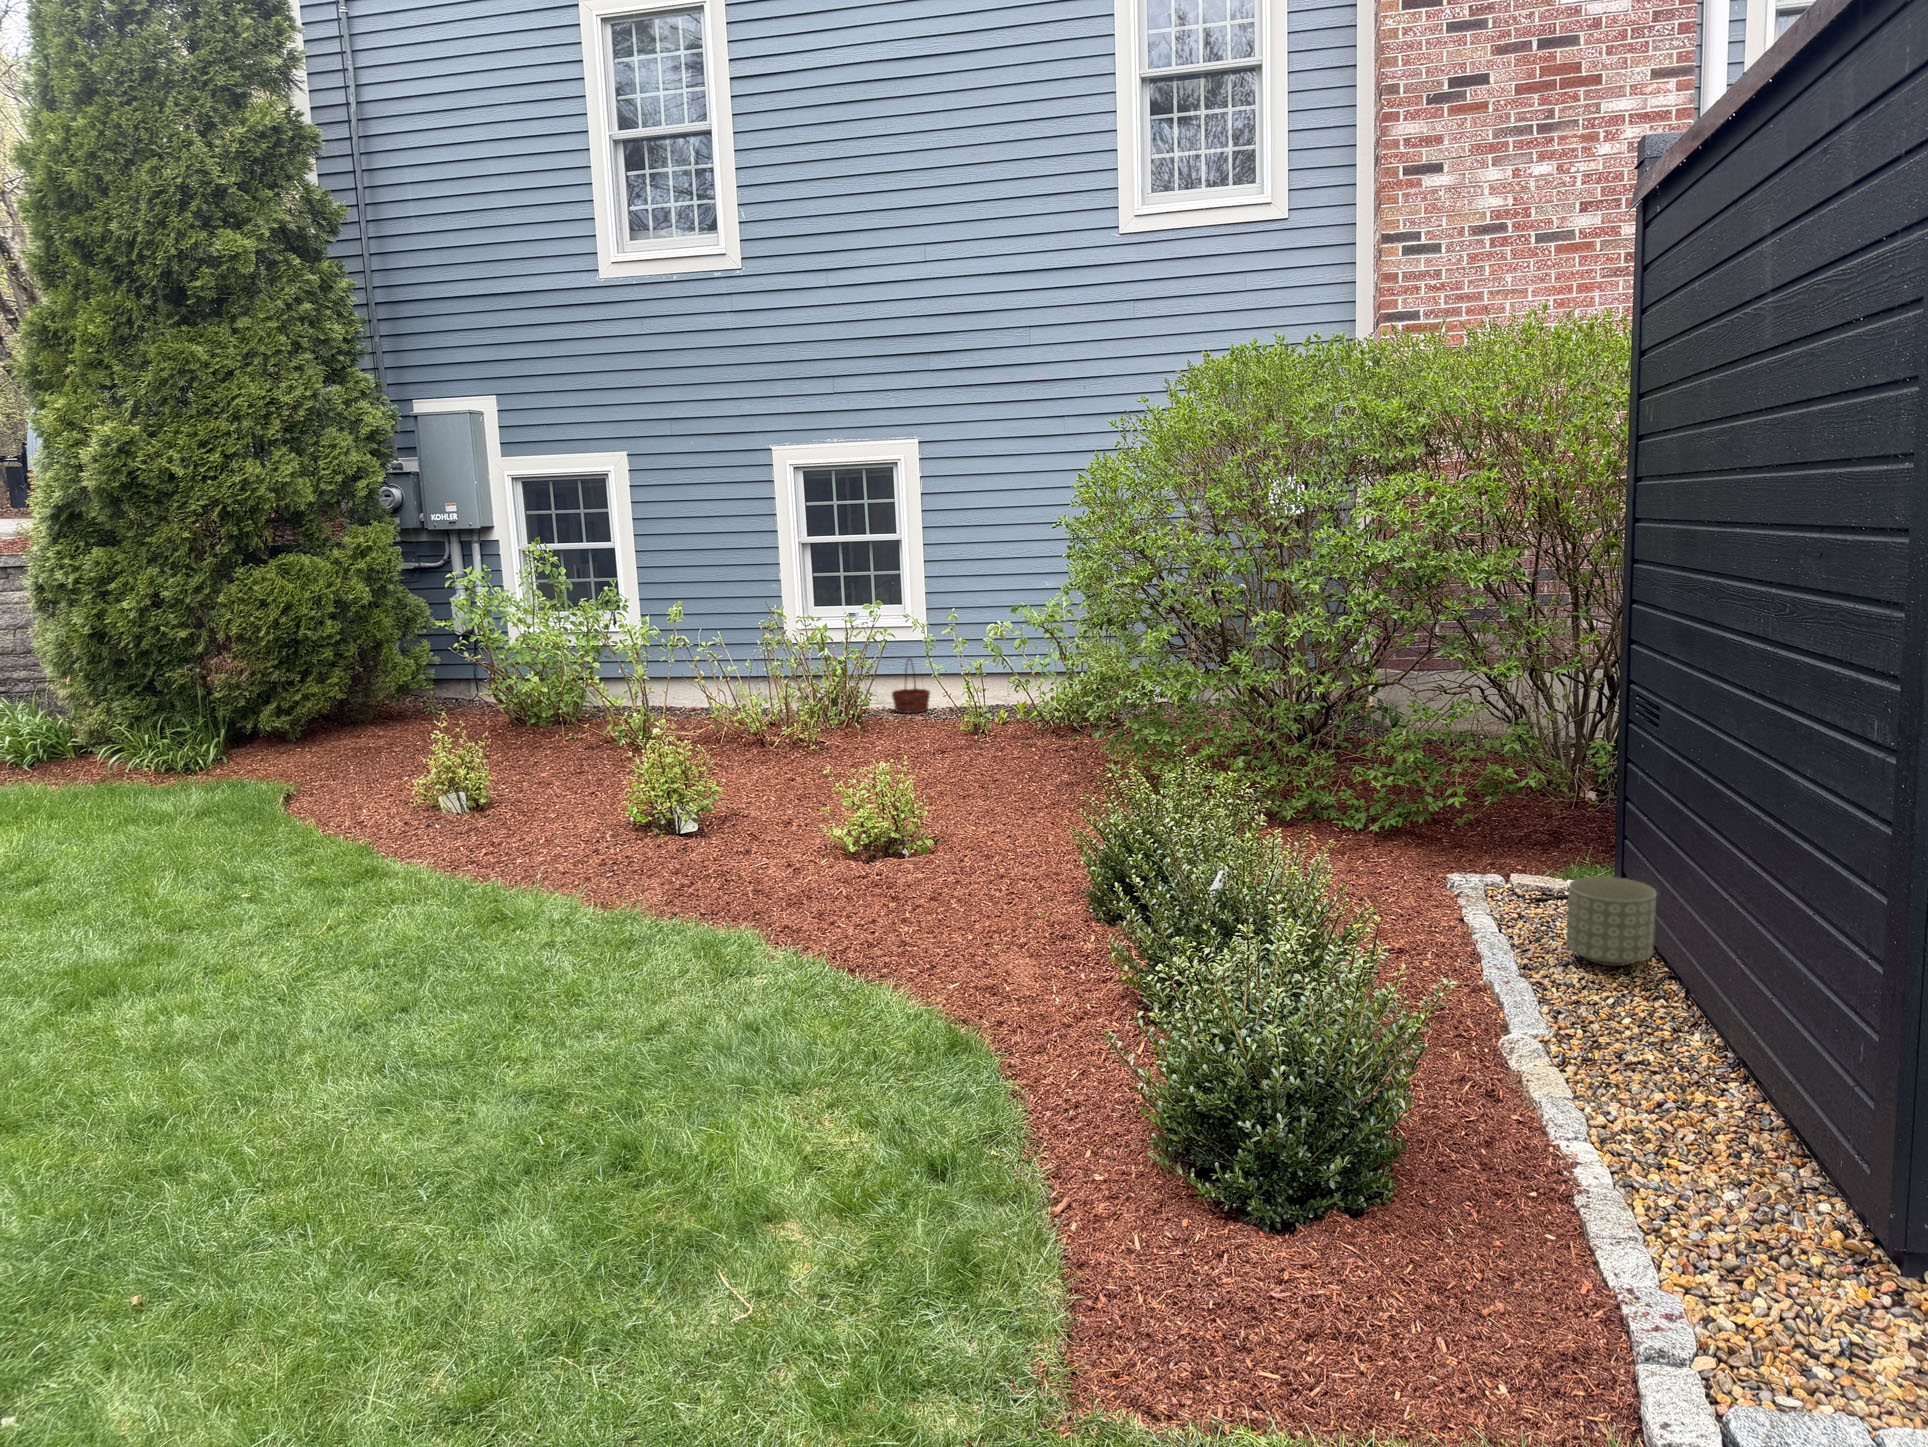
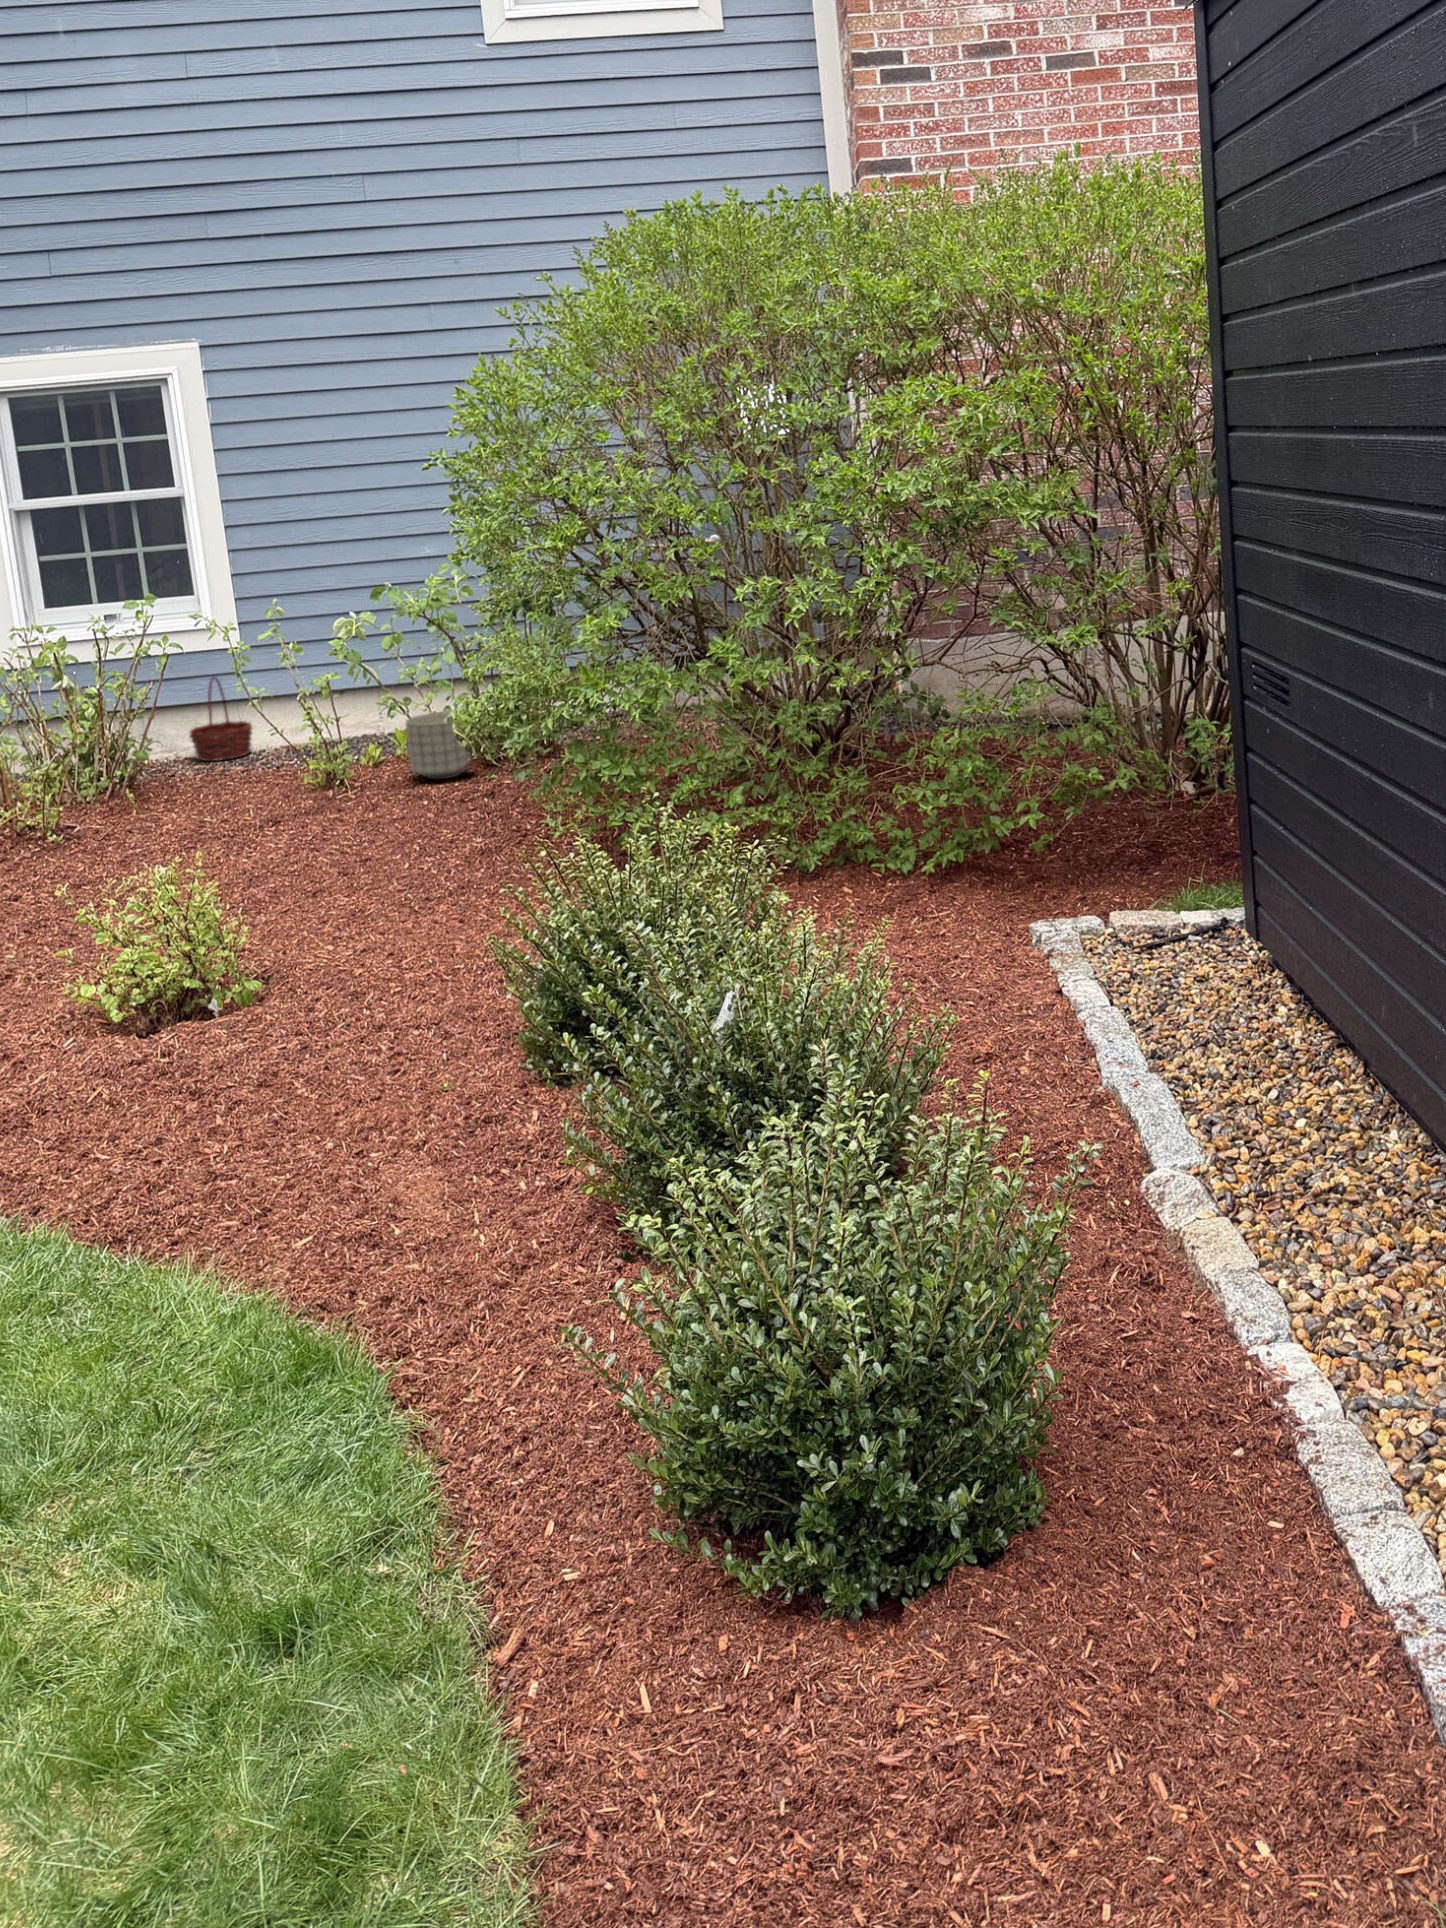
planter: present [1566,877,1656,966] -> present [406,711,470,779]

